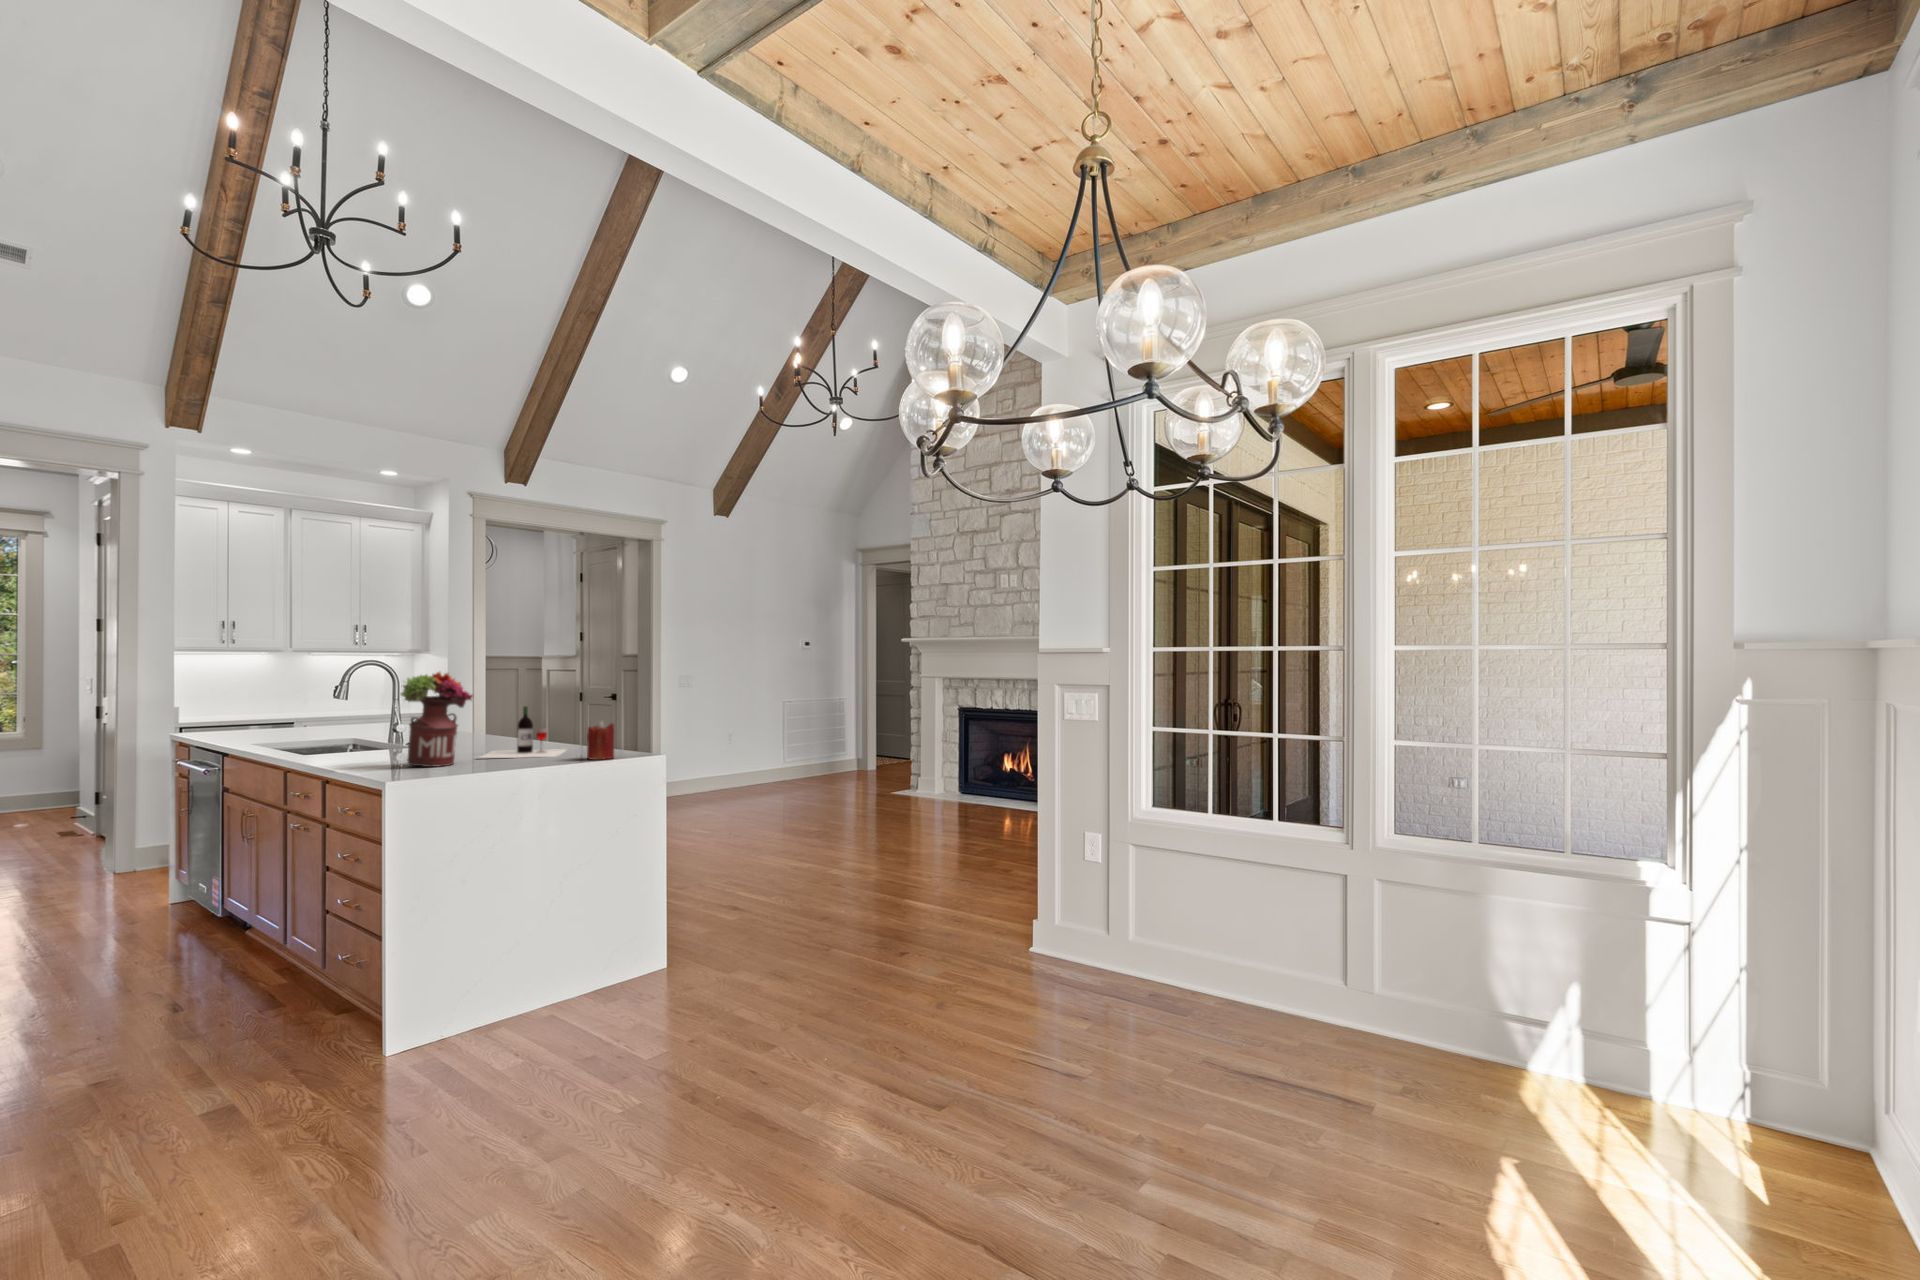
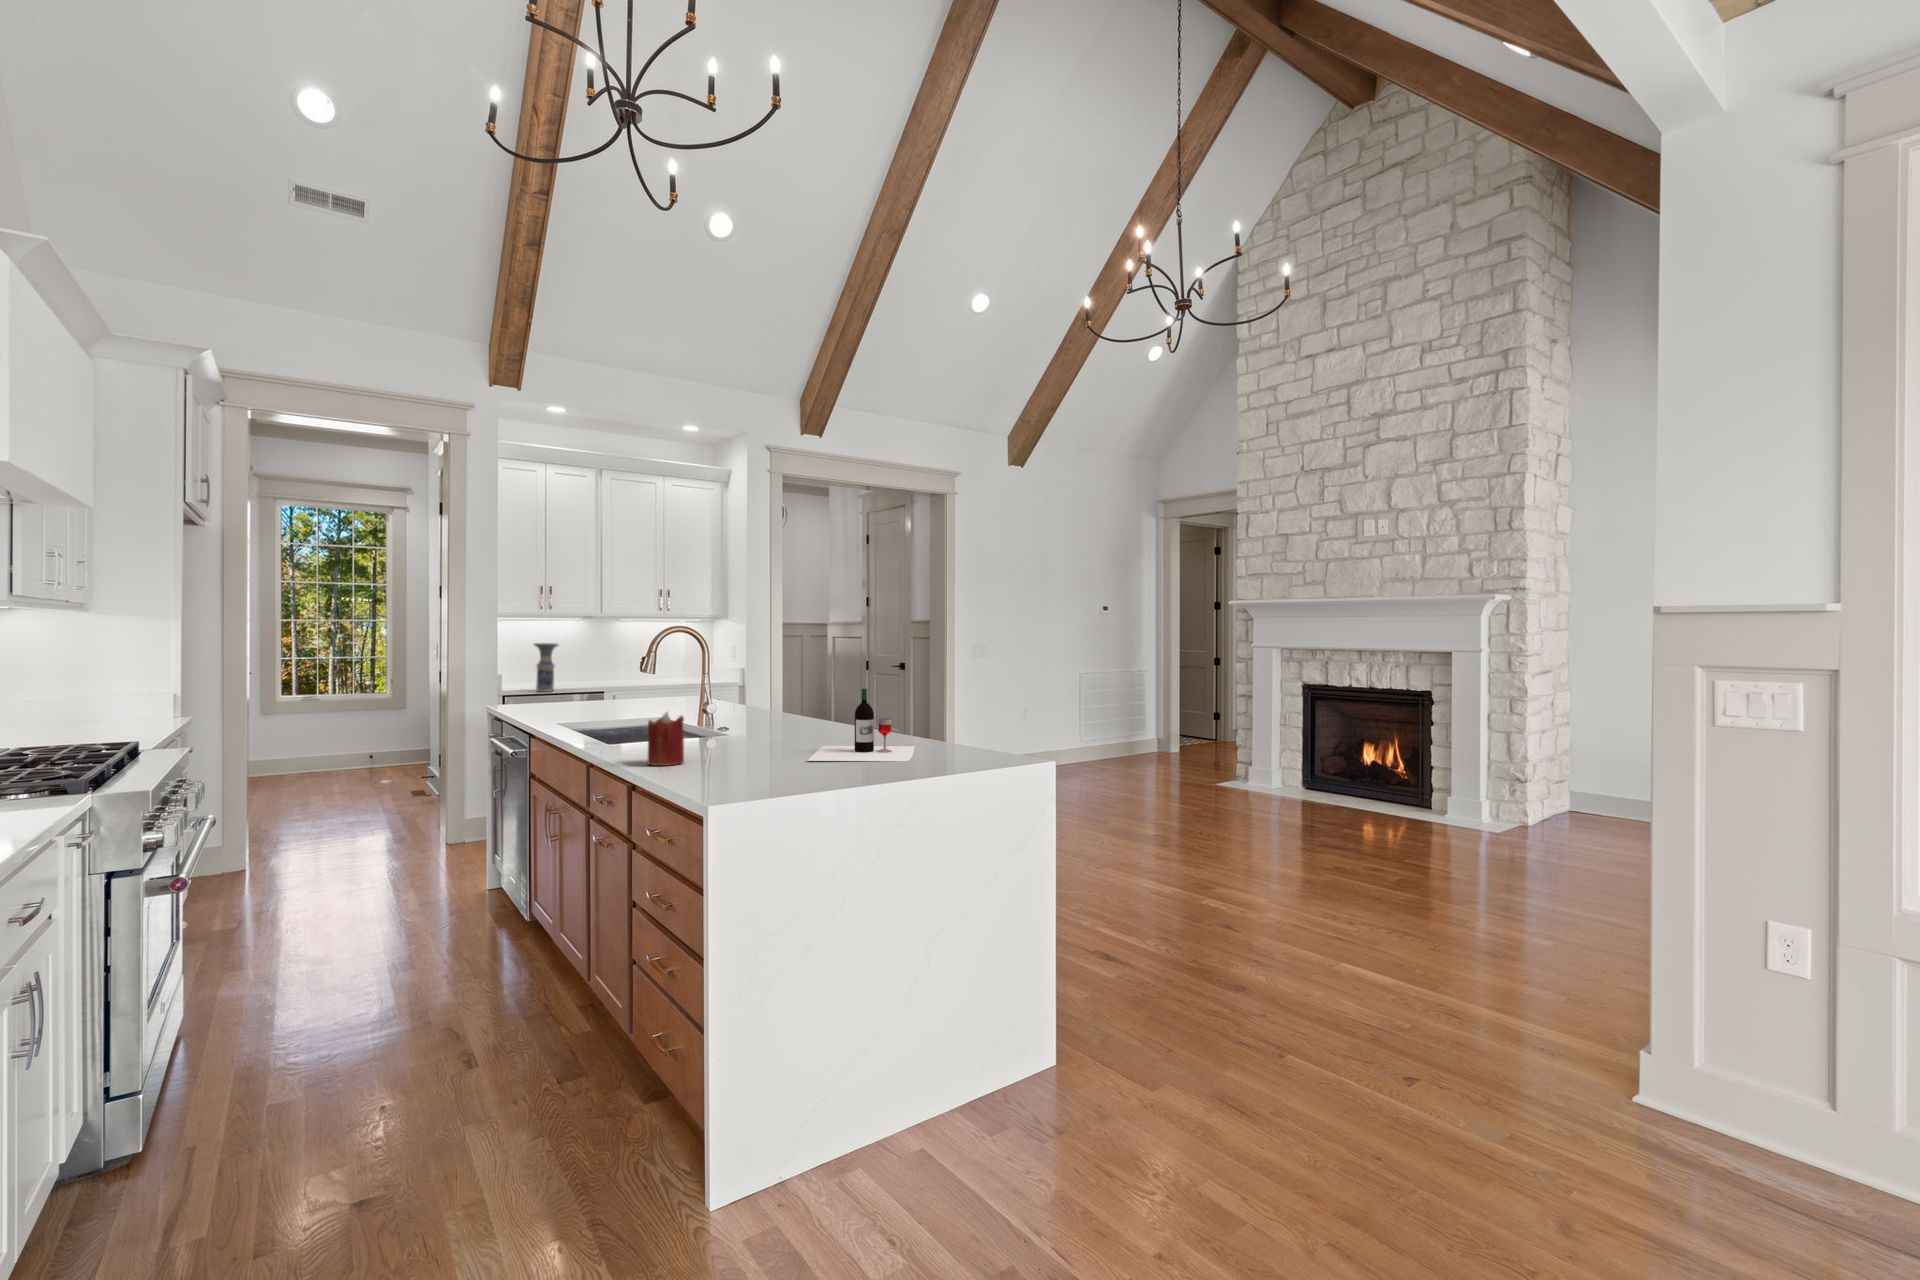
flower arrangement: present [401,671,473,767] -> none [715,642,808,776]
vase: none [213,675,241,723] -> present [534,643,558,692]
candle: present [587,721,614,760] -> present [648,712,684,766]

